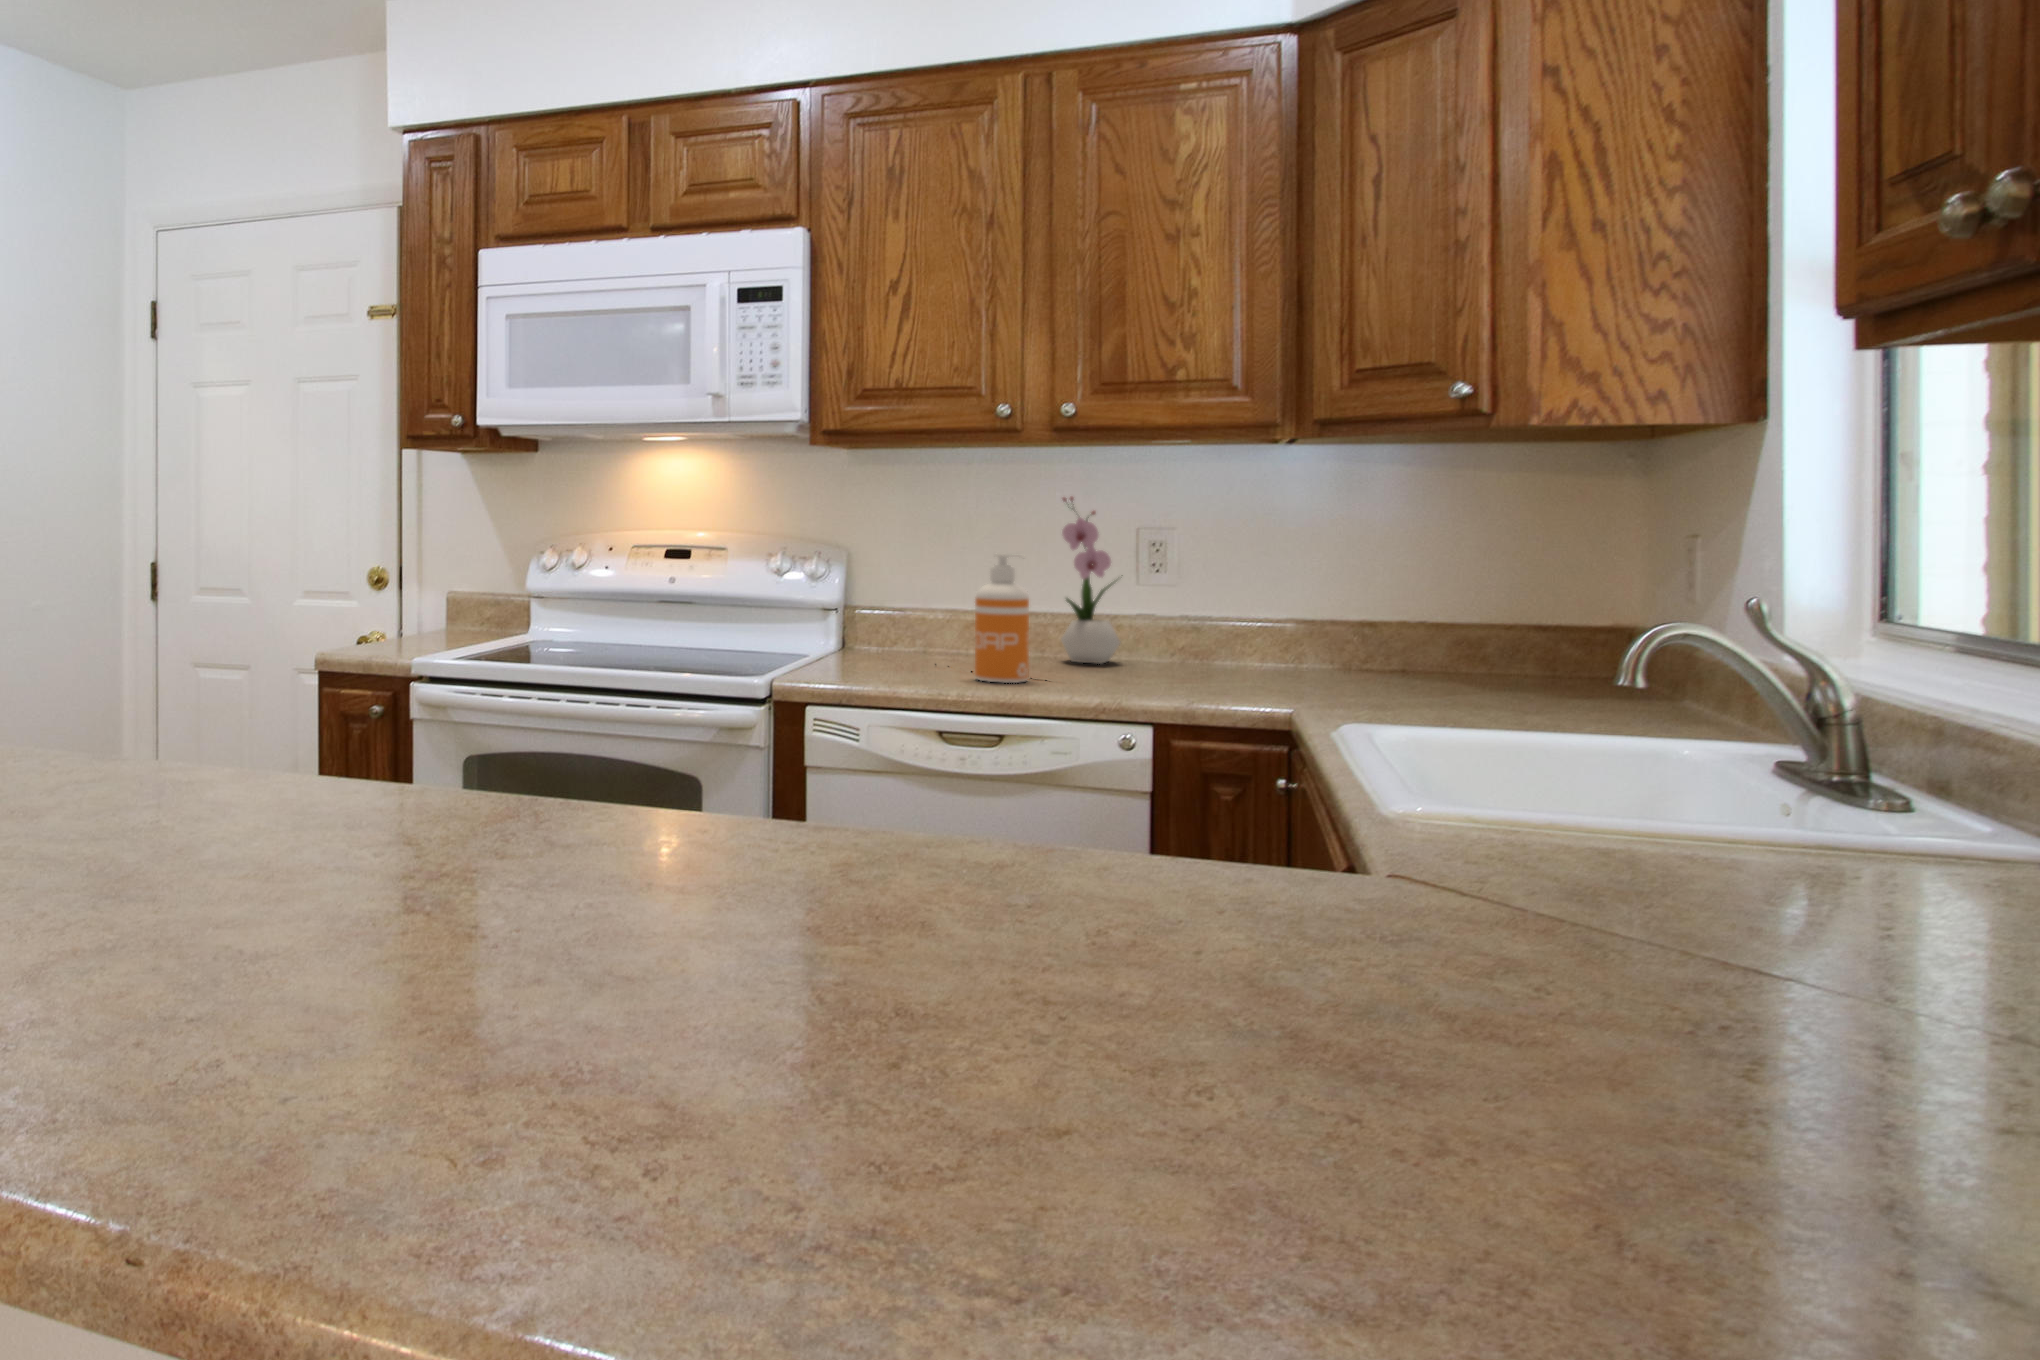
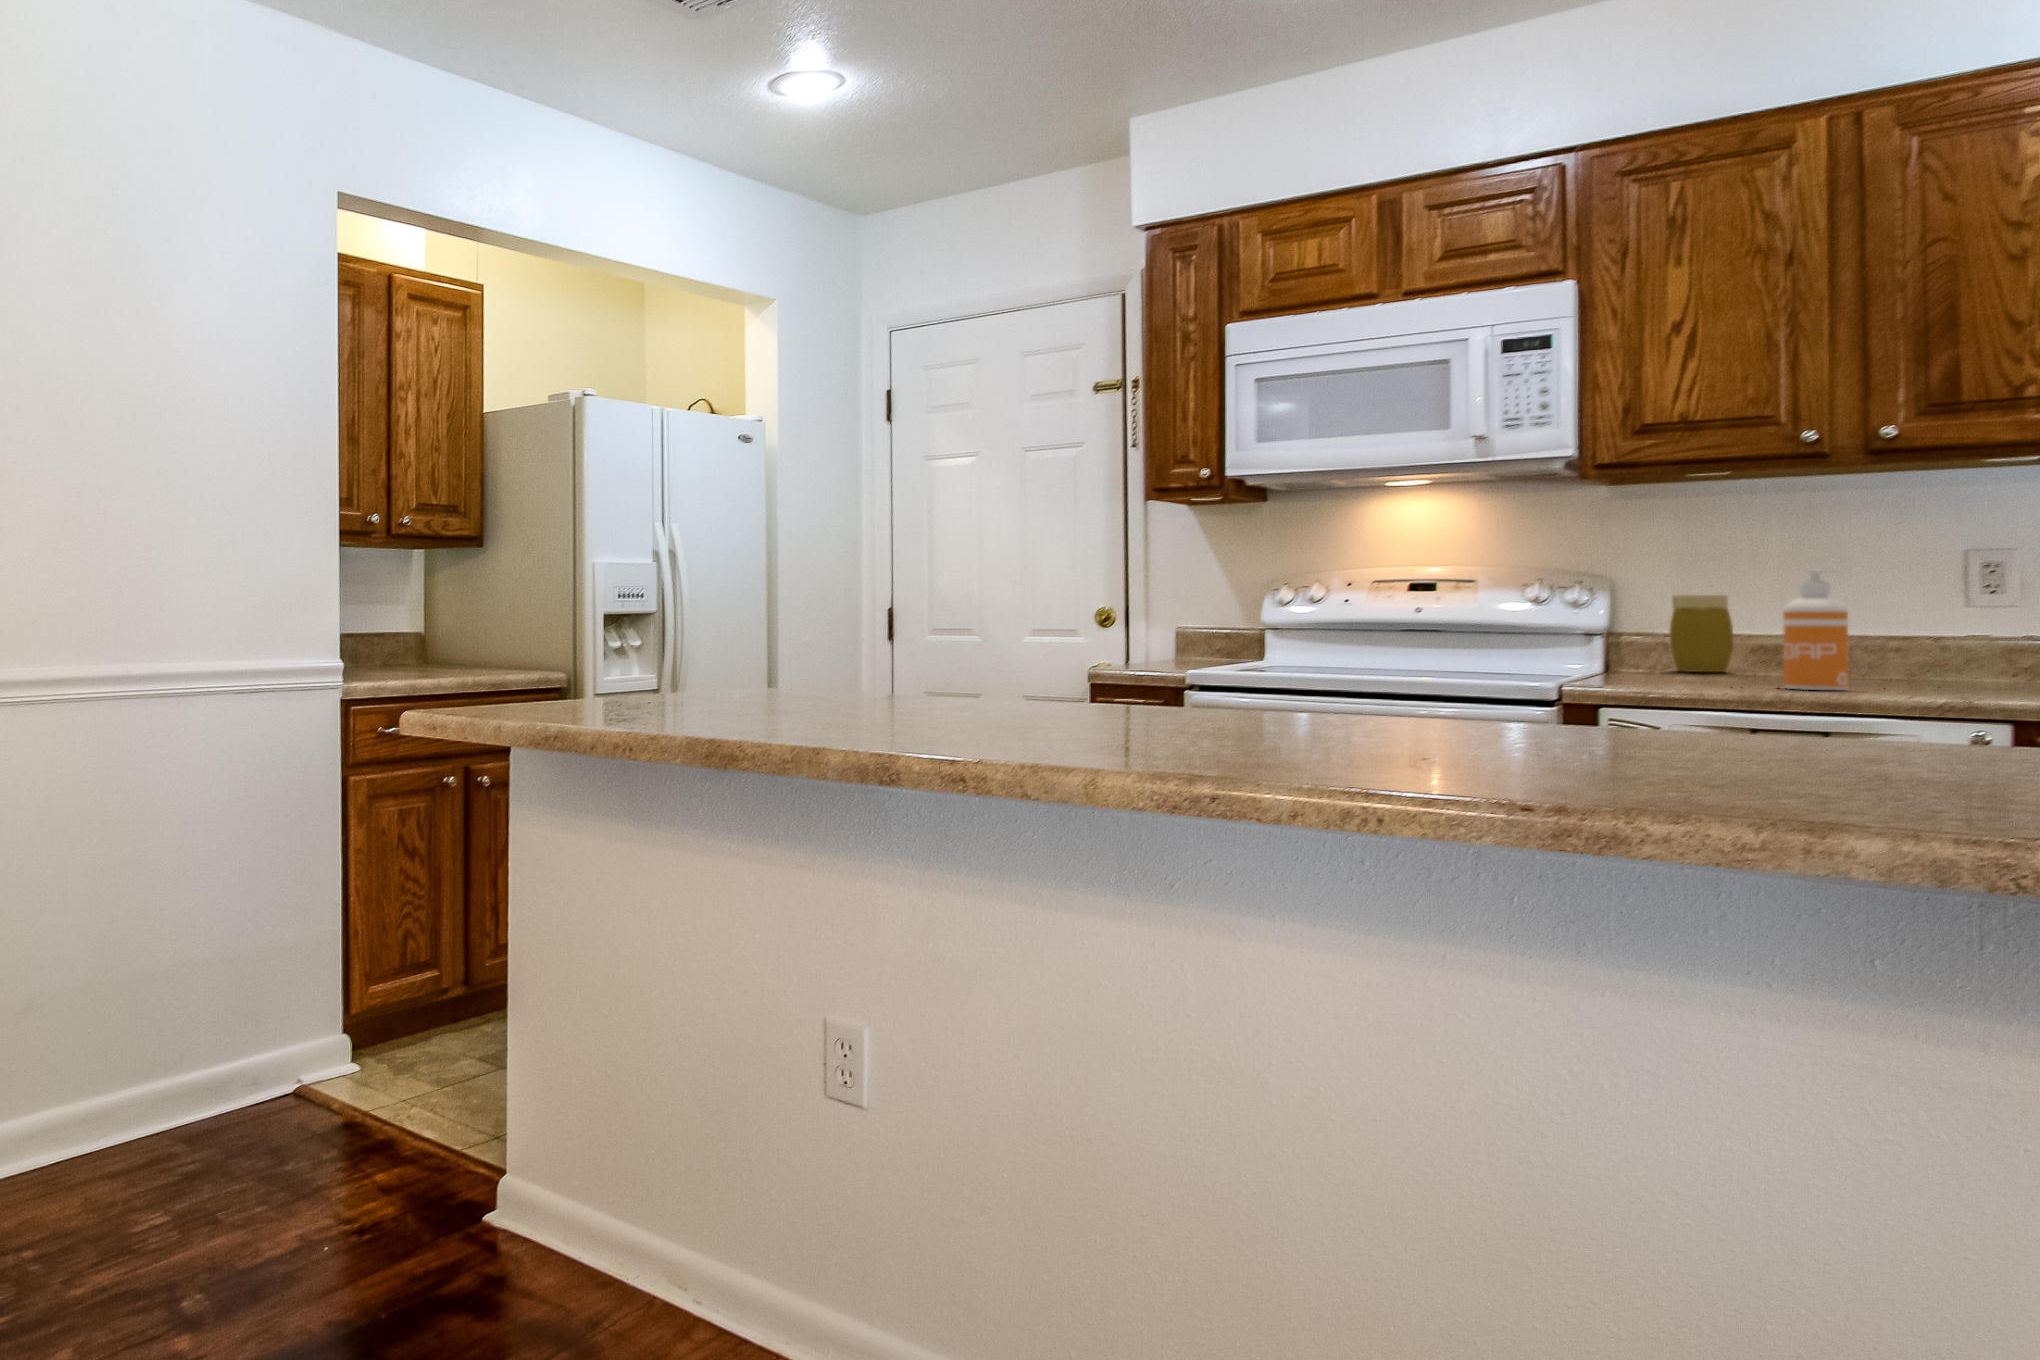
flower arrangement: present [1061,497,1120,664] -> none [1880,517,1958,680]
jar: none [890,569,943,651] -> present [1669,595,1733,672]

